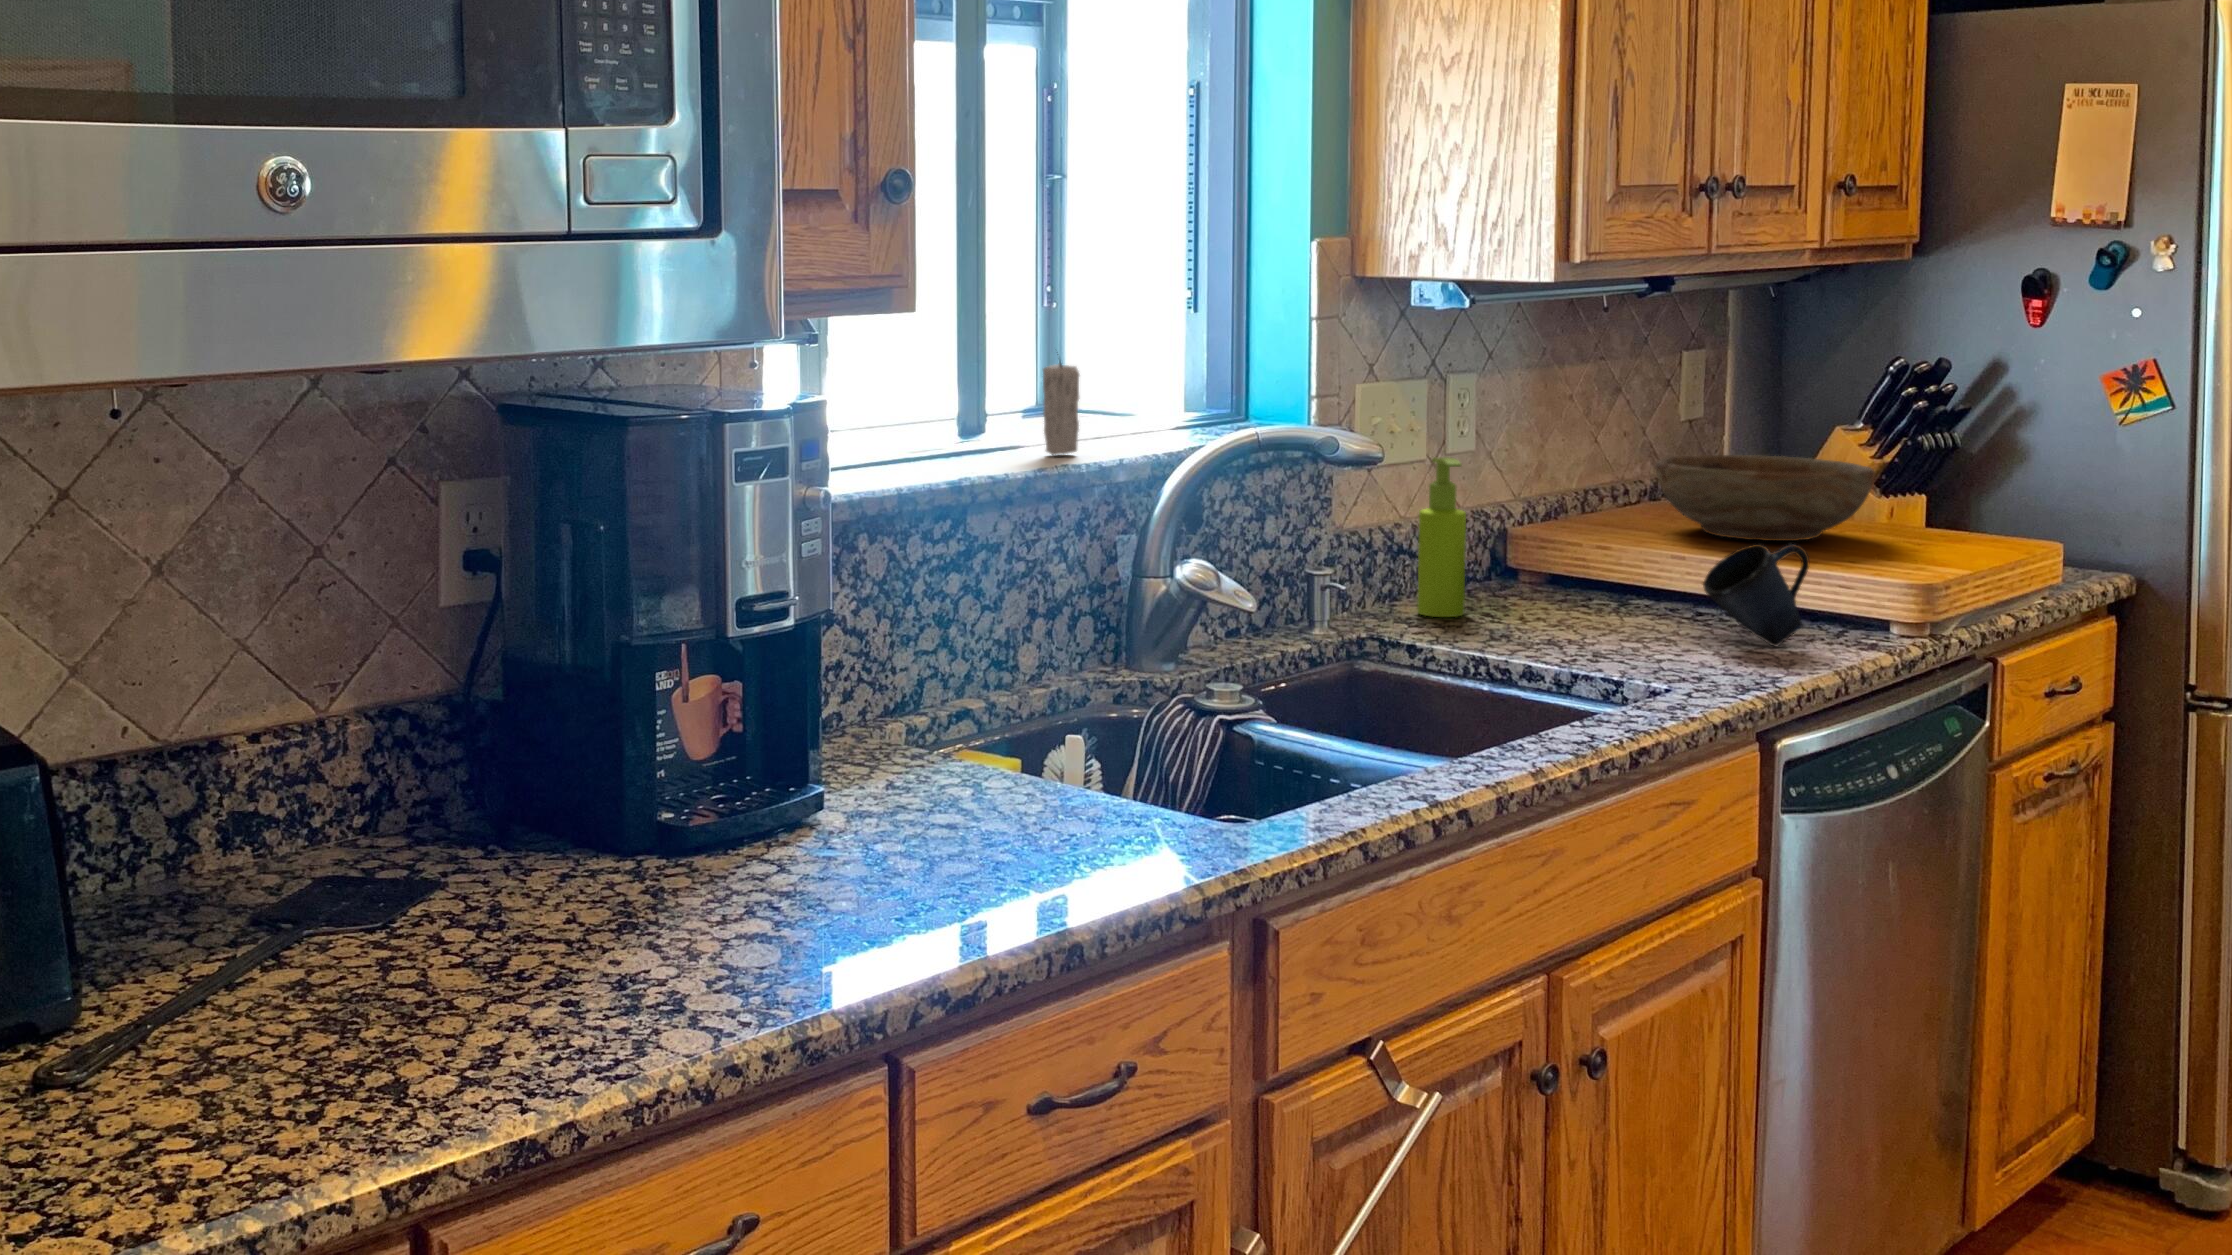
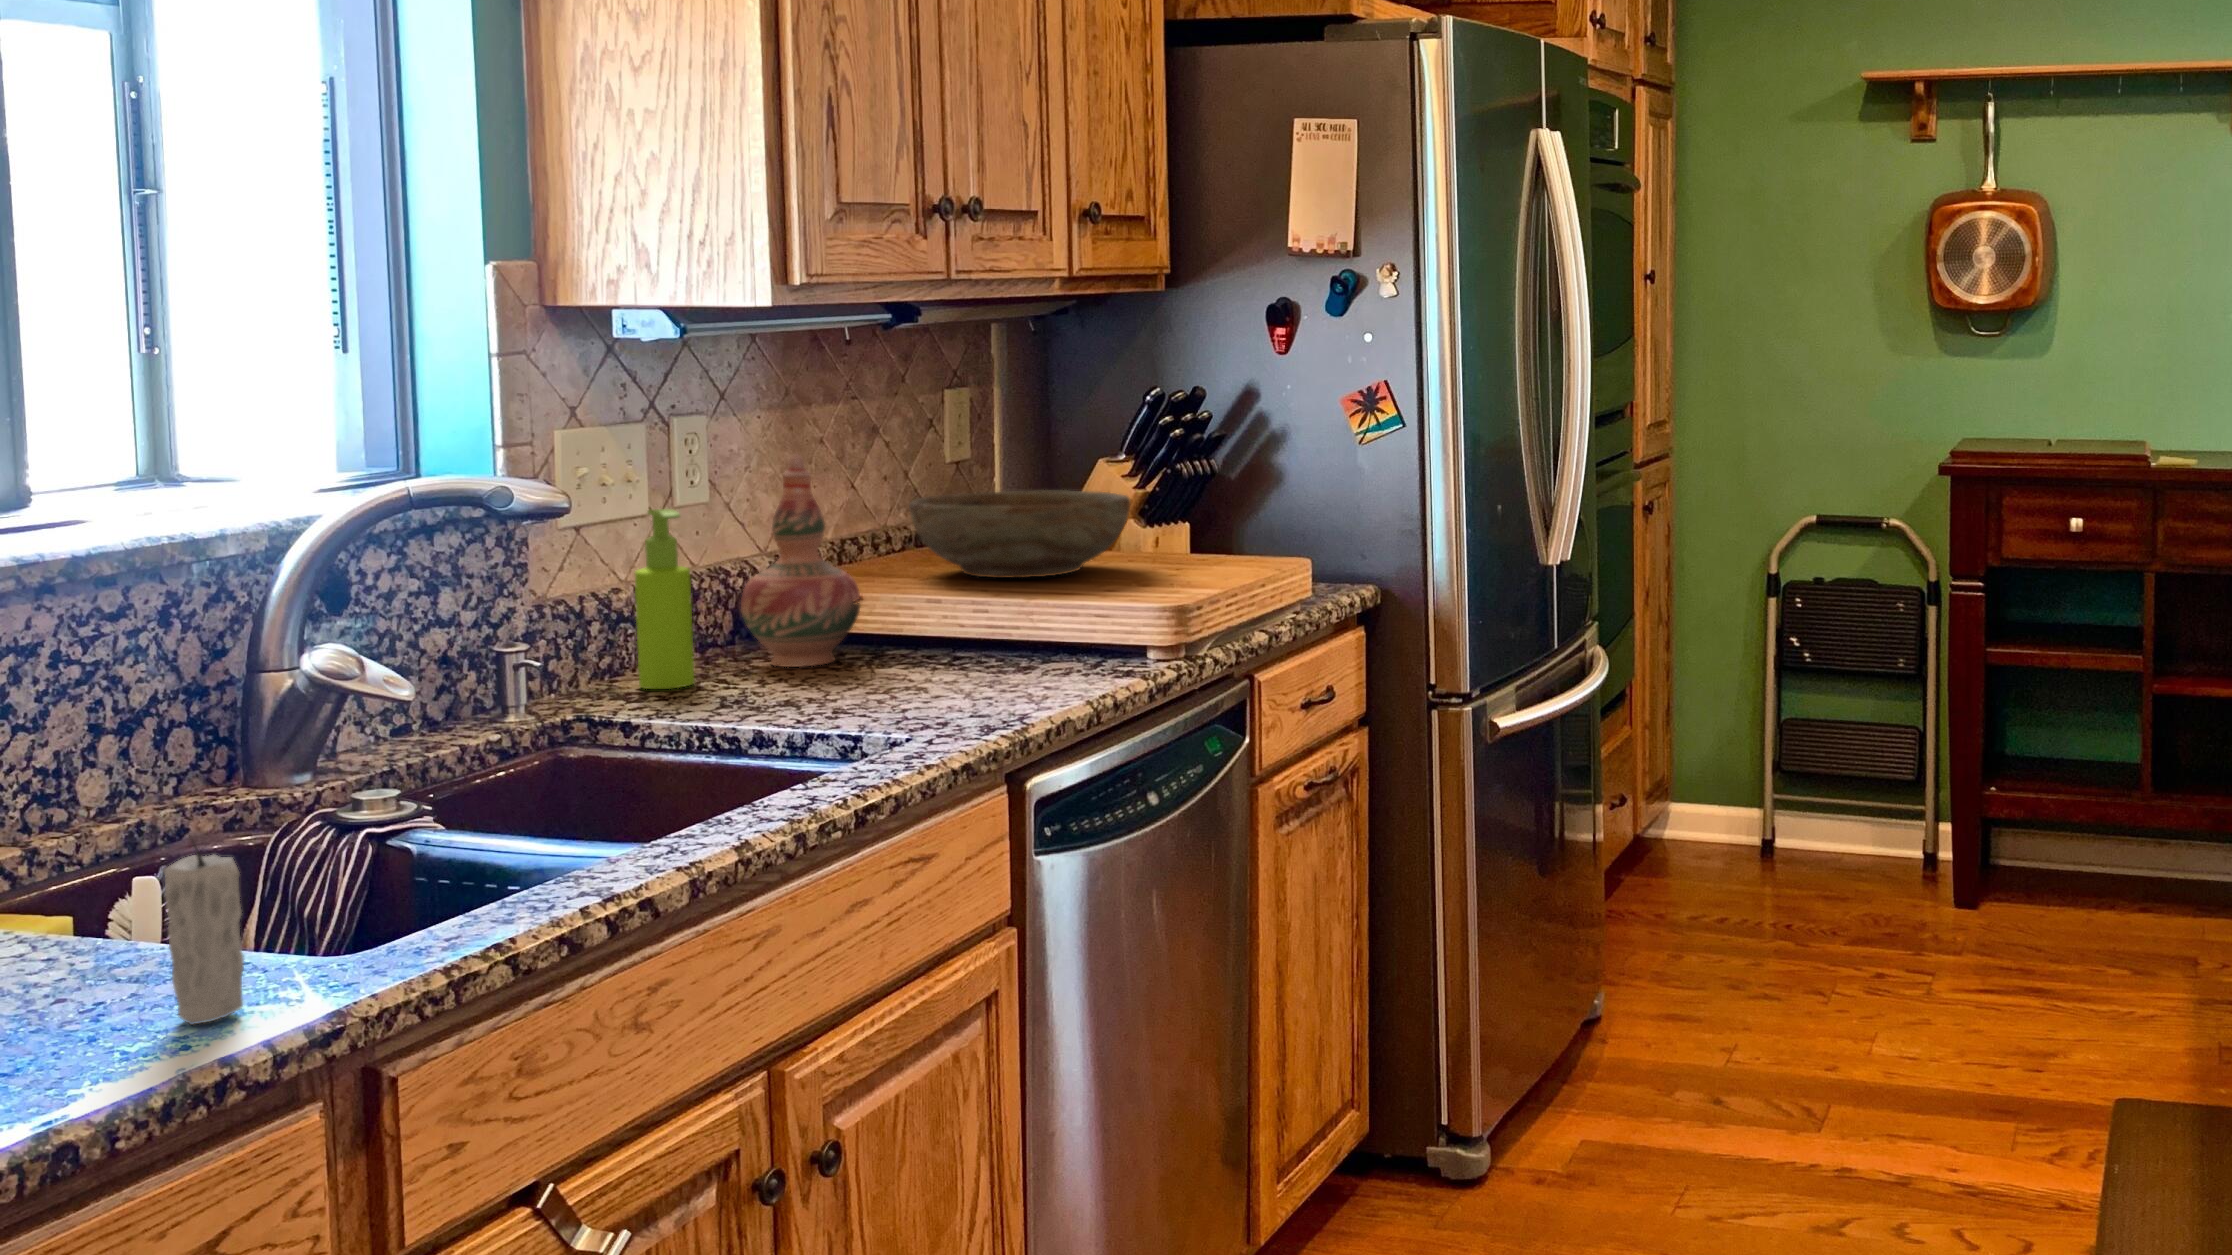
candle: present [1043,362,1079,455] -> present [164,835,244,1024]
decorative vase: none [1504,413,1611,607] -> present [741,454,860,667]
mug: present [1703,544,1809,646] -> none [951,576,1059,685]

